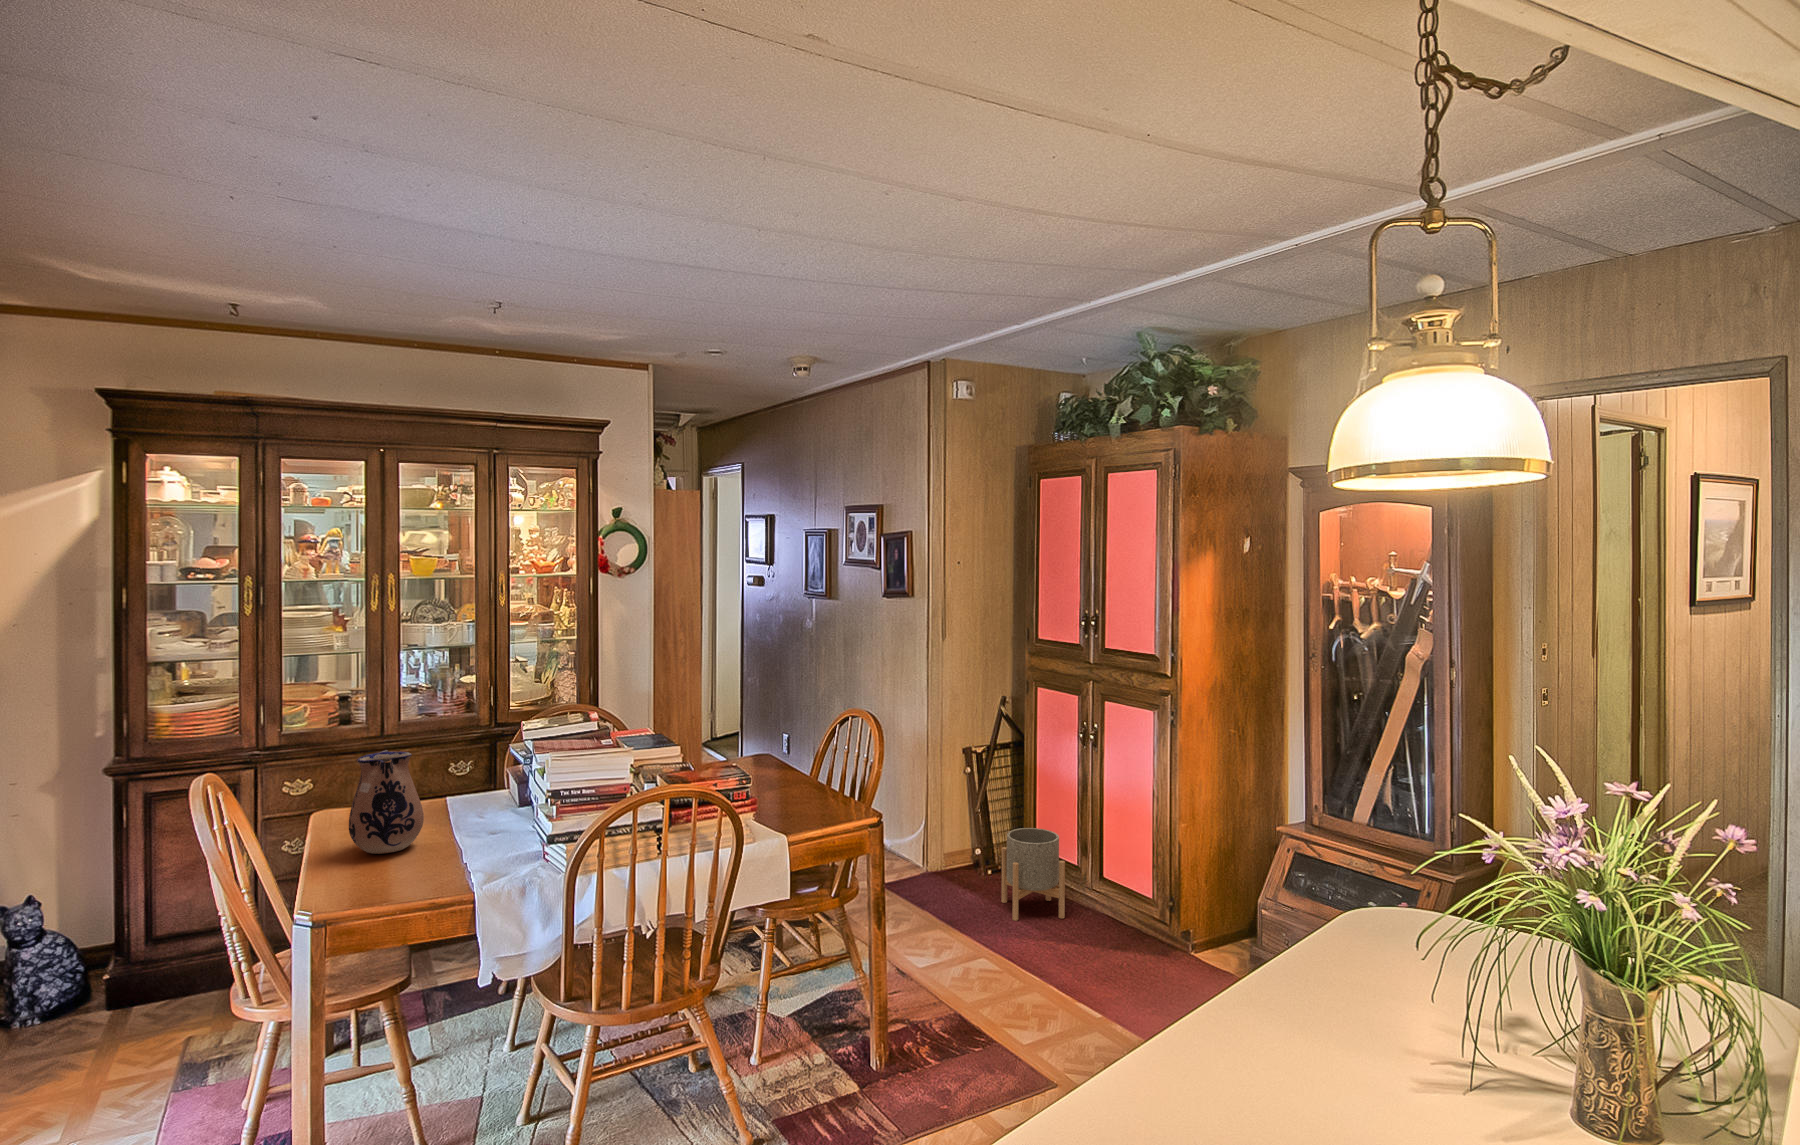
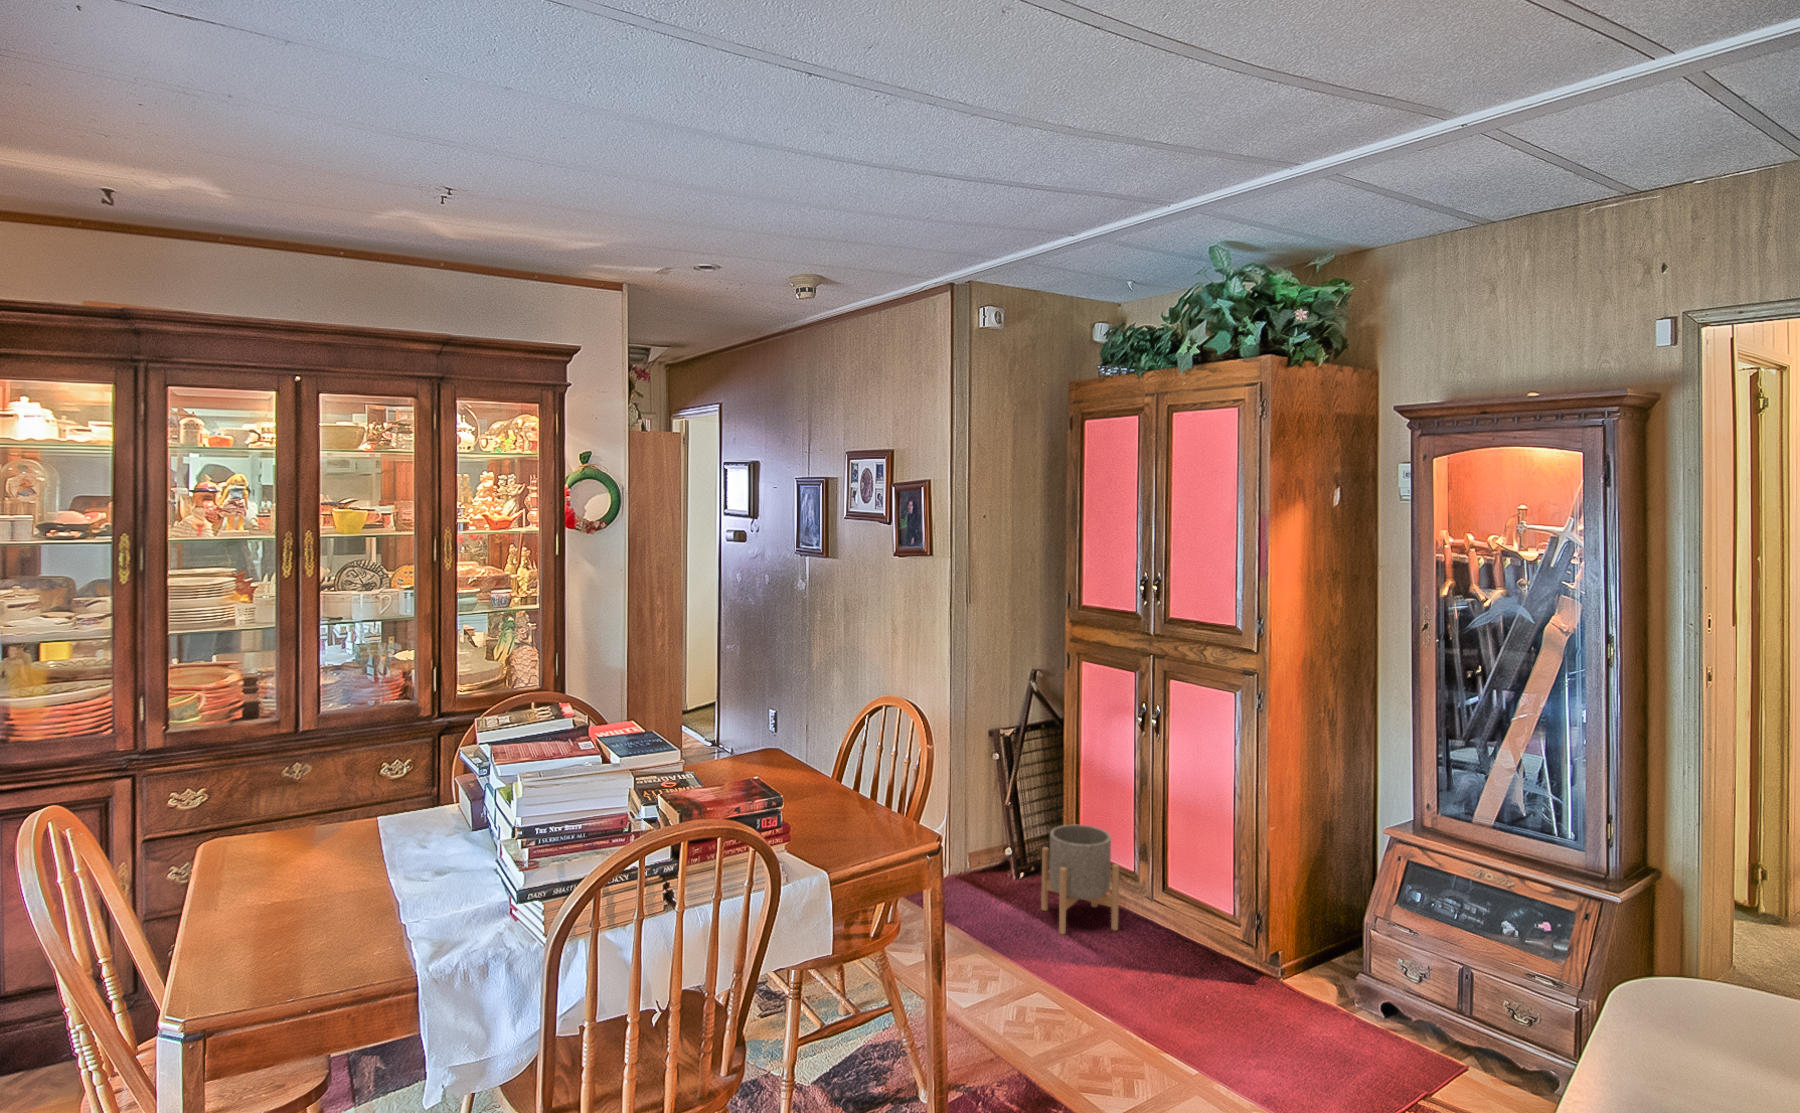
ceramic pitcher: present [349,750,424,854] -> none [239,768,345,913]

